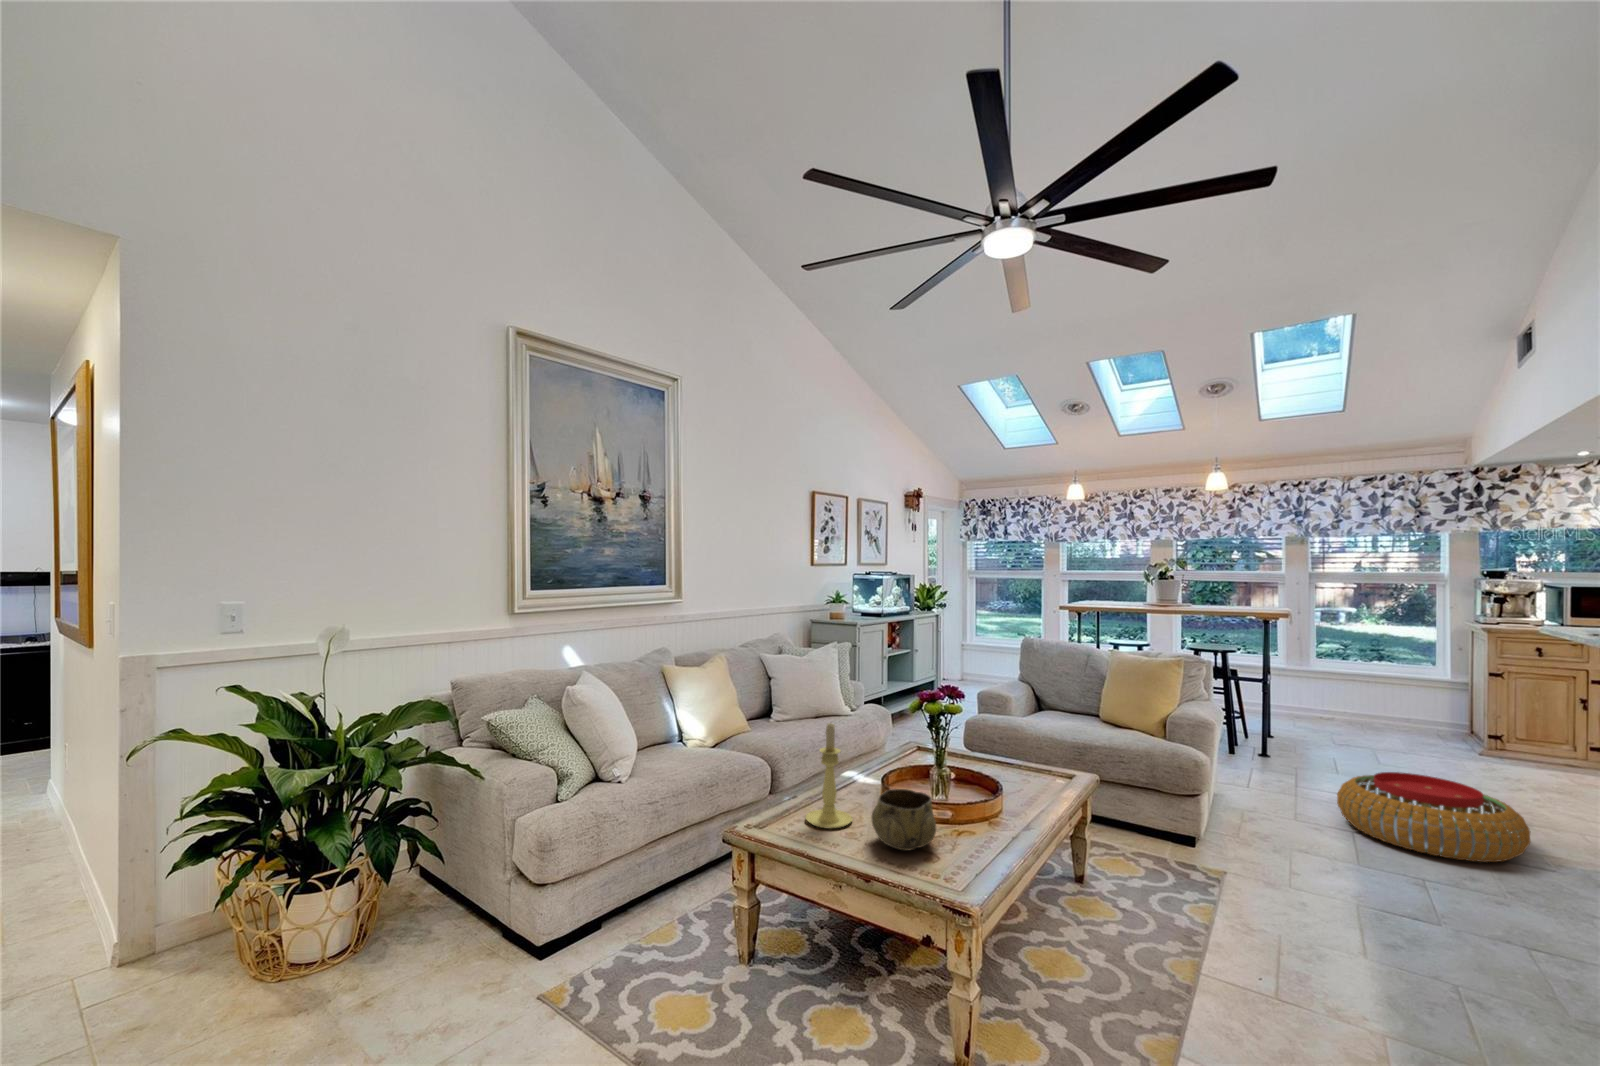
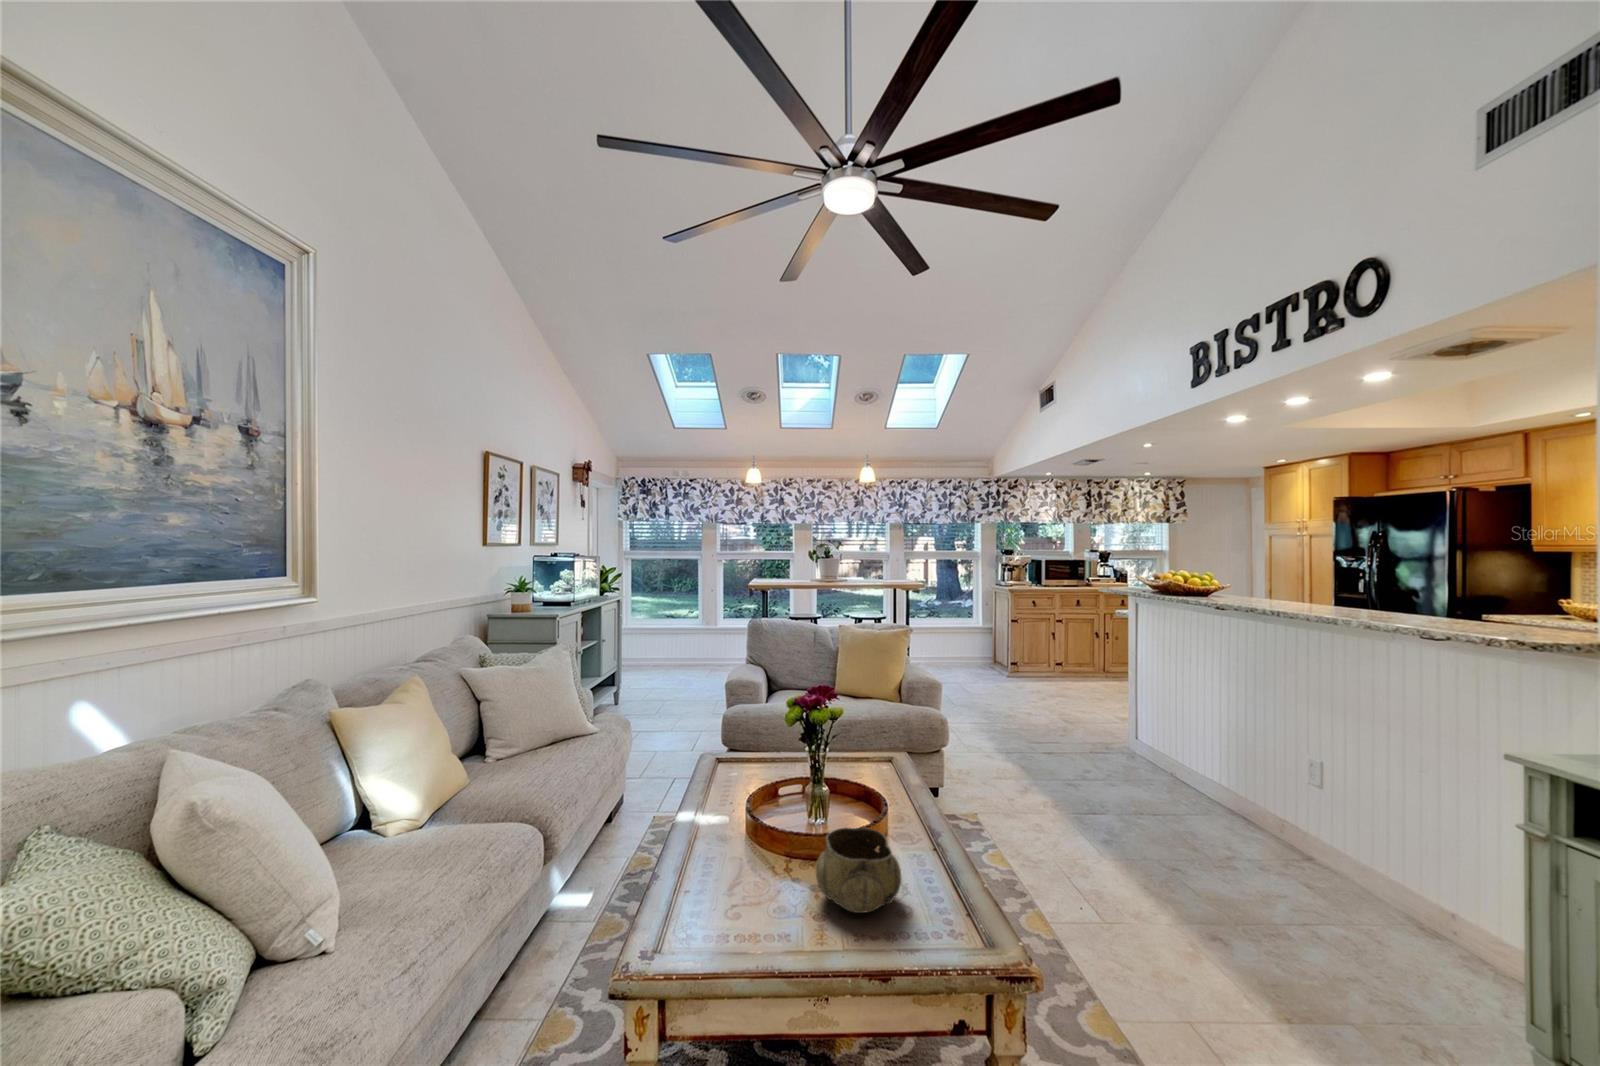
candle holder: present [806,723,852,829] -> none [705,761,770,914]
pouf: present [1337,772,1531,862] -> none [989,700,1101,759]

